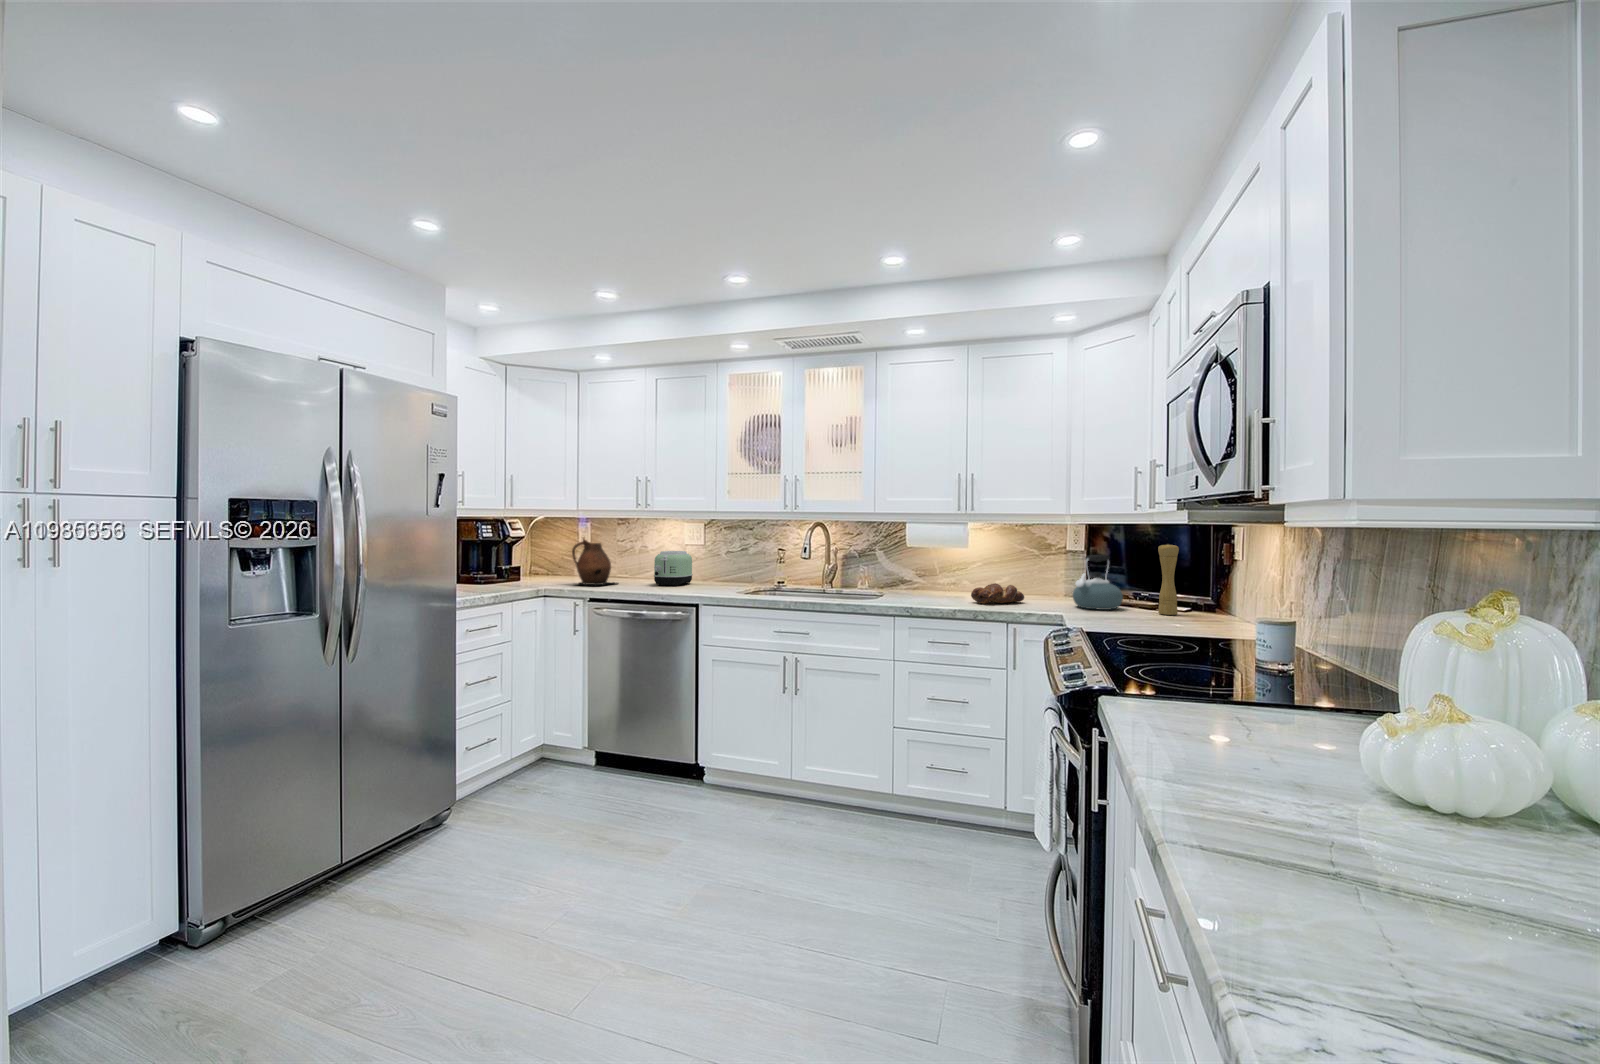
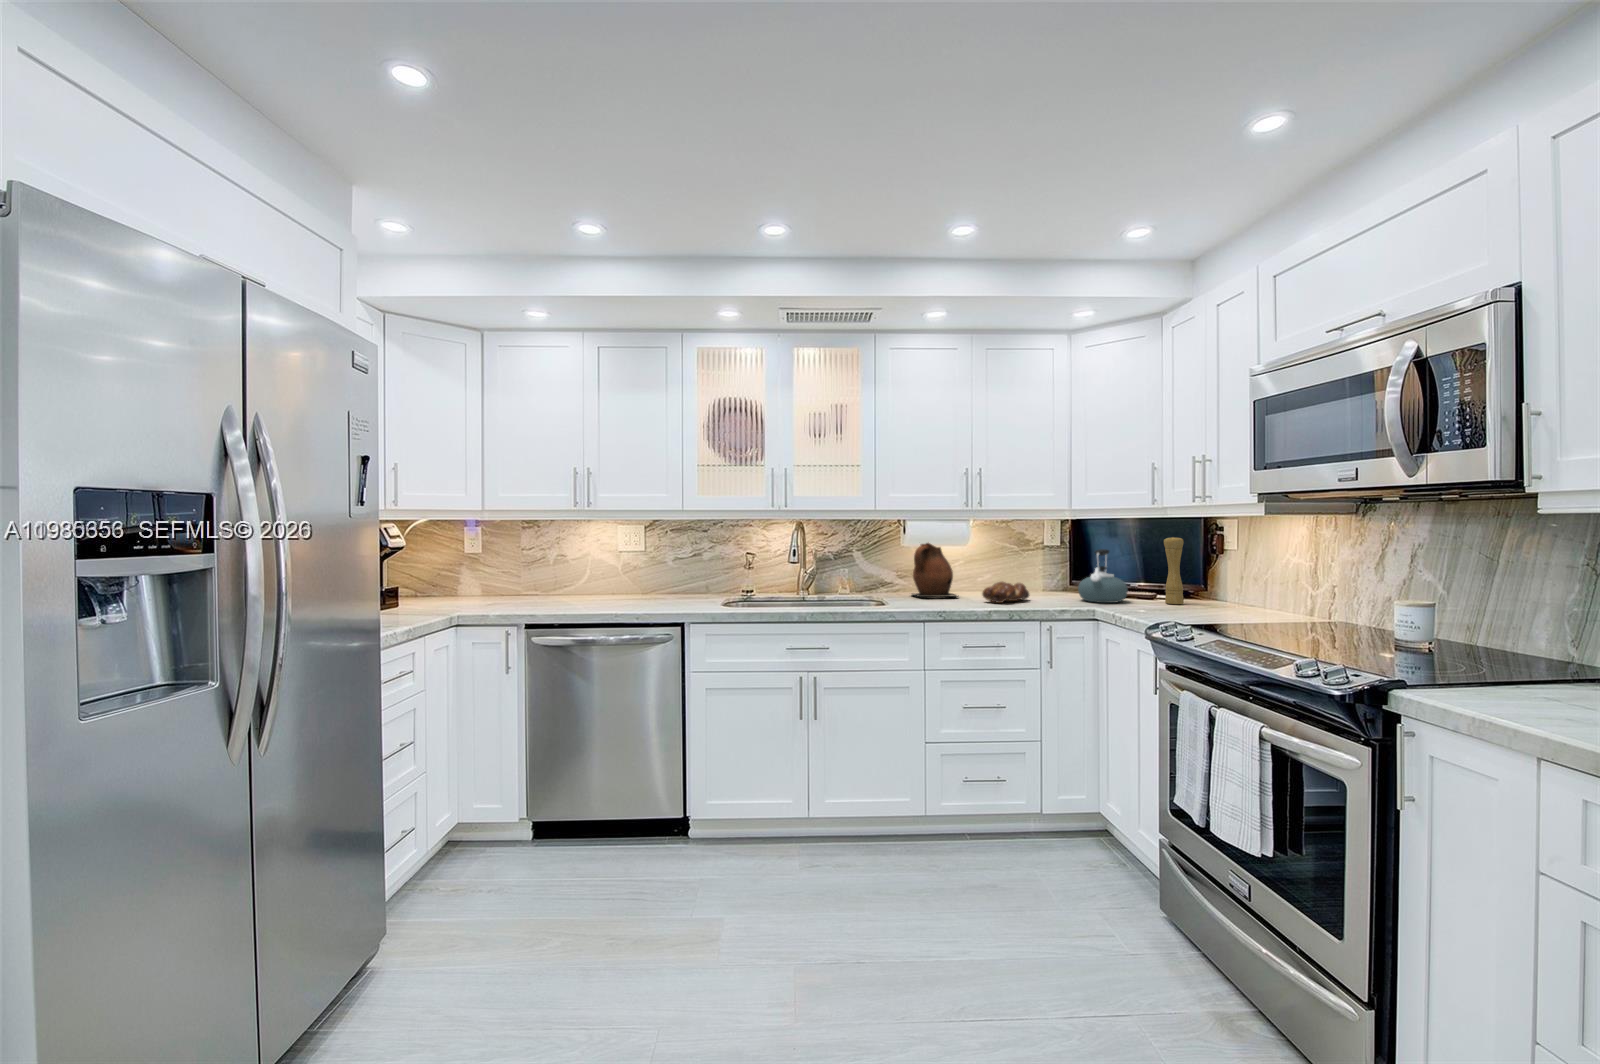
ceramic pitcher: present [572,538,611,585] -> present [912,543,958,597]
toaster: present [654,551,693,586] -> none [593,559,637,602]

